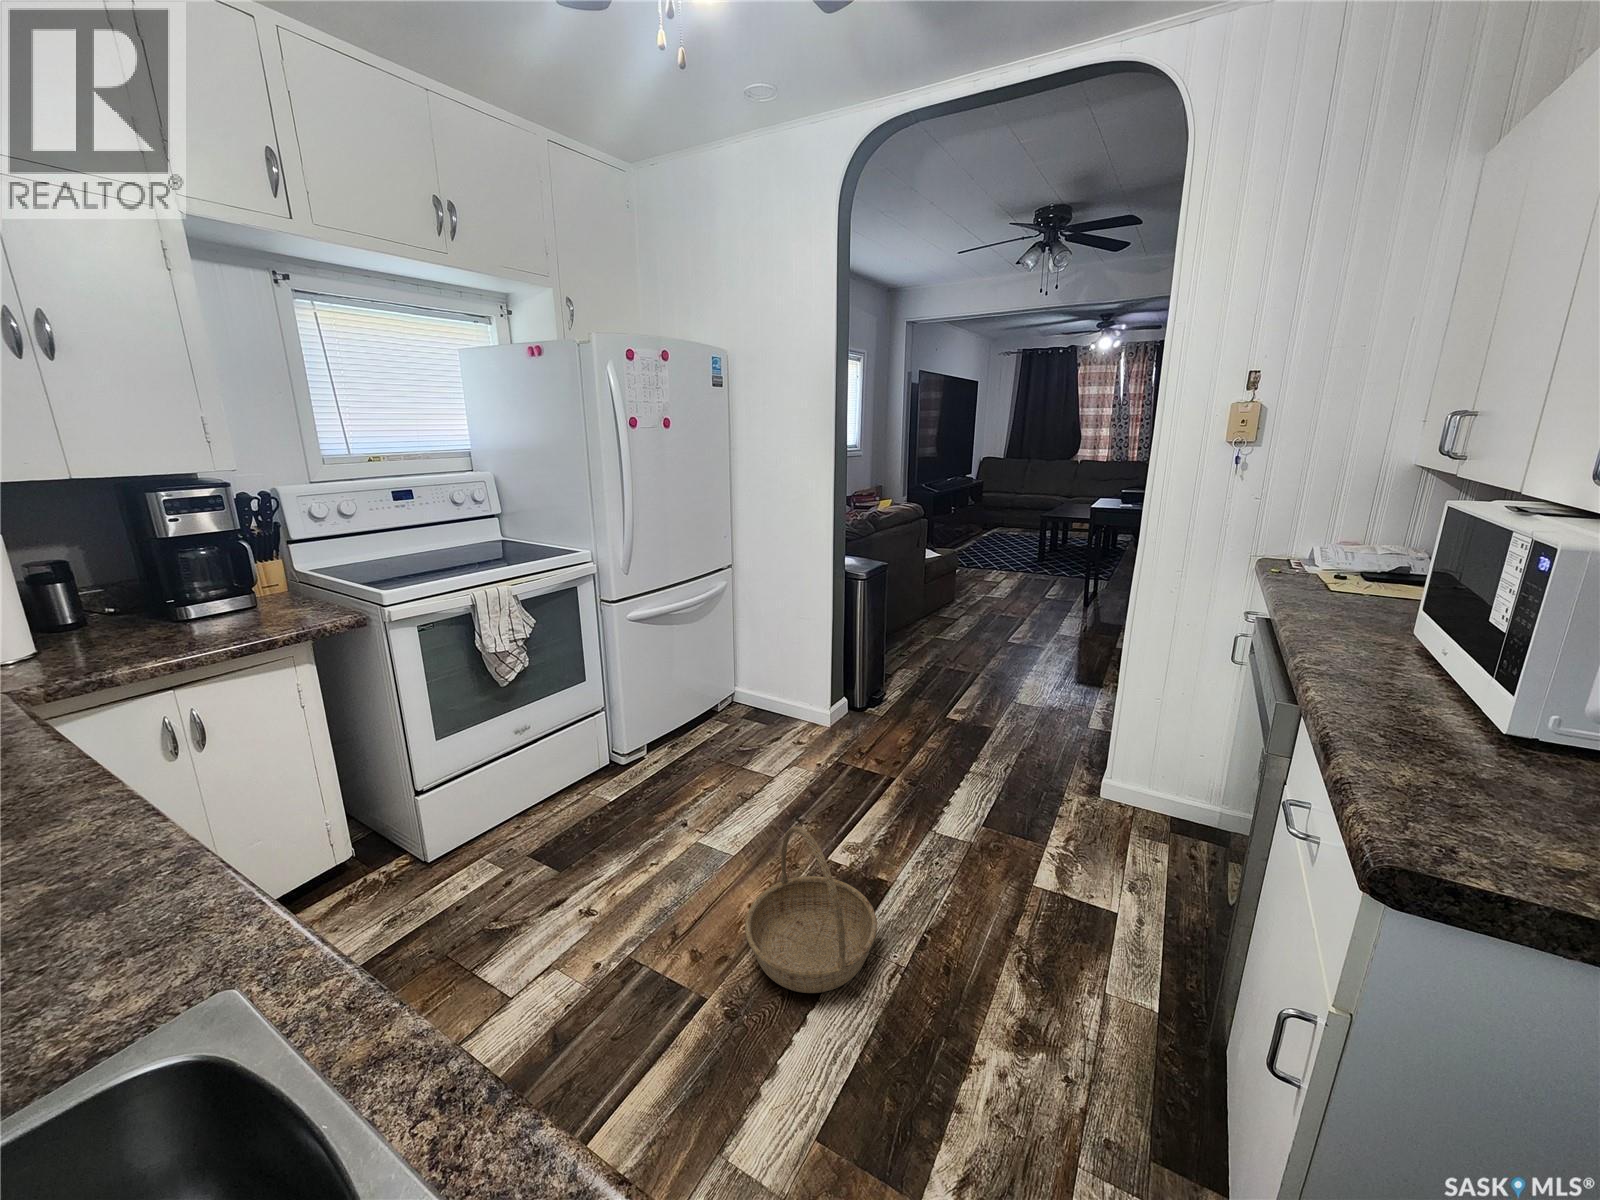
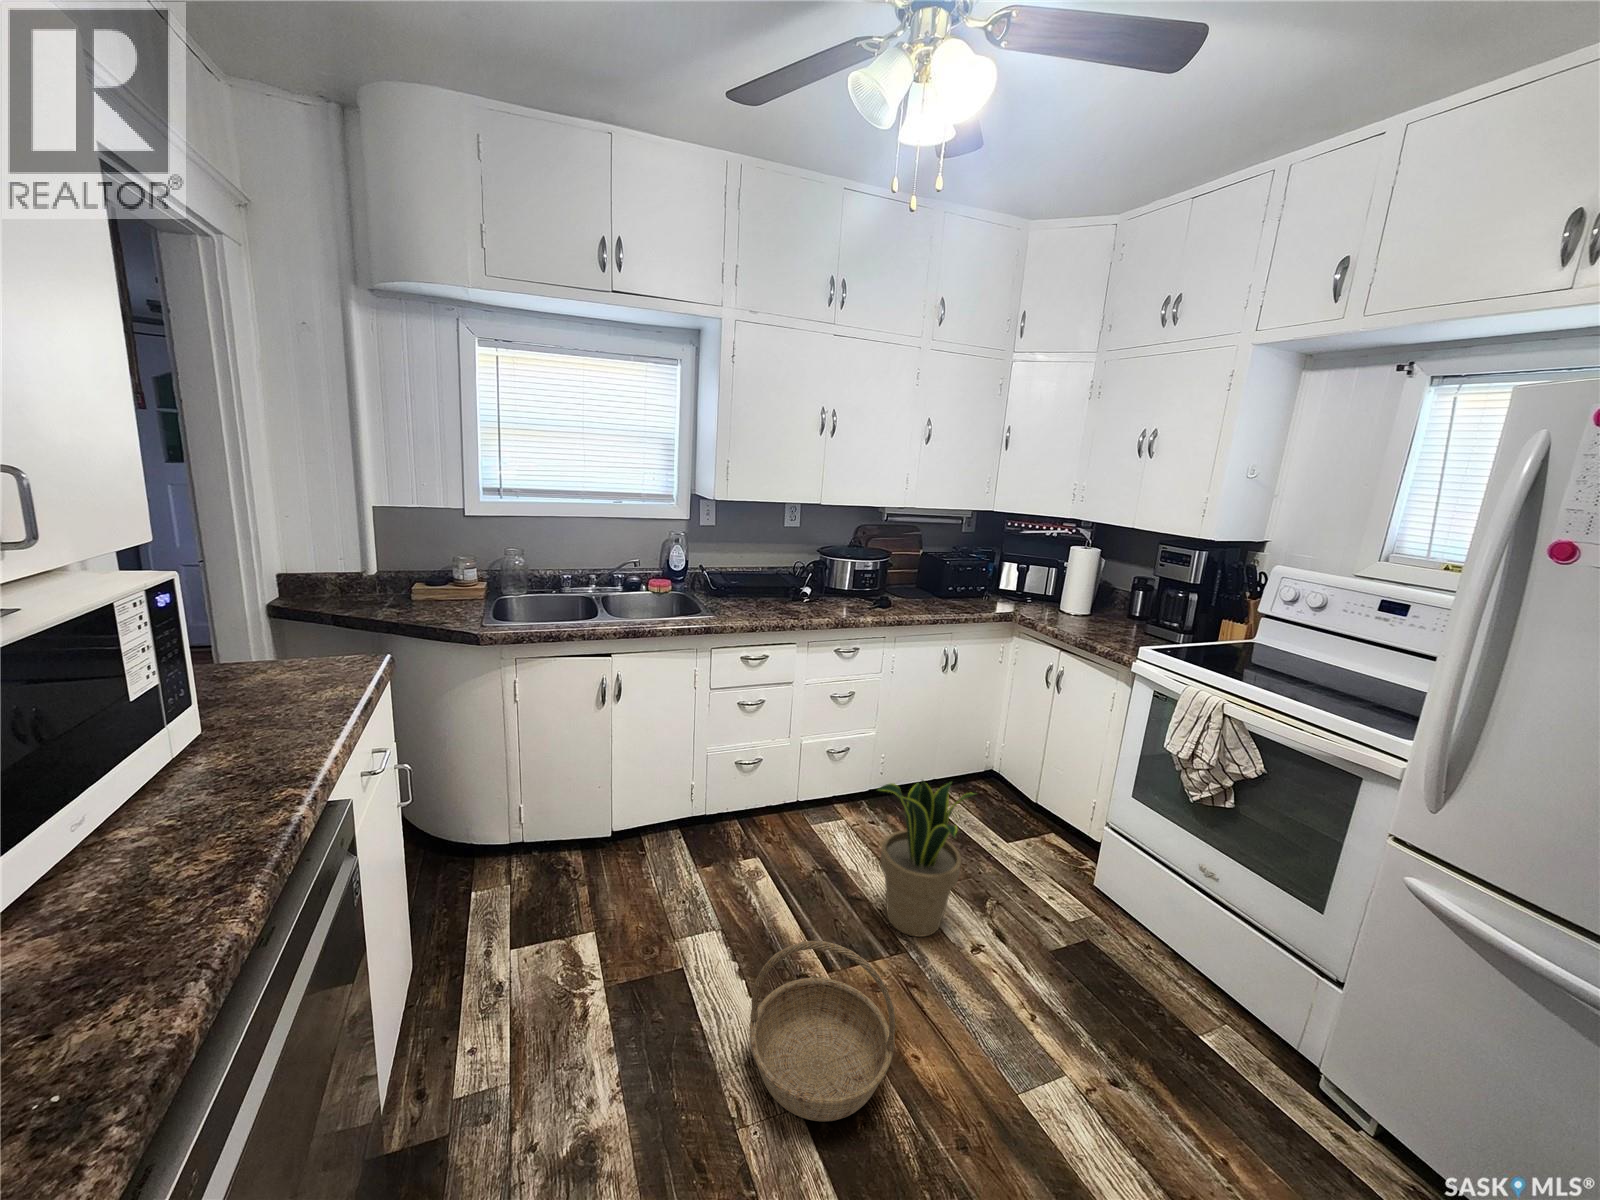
potted plant: none [498,786,611,1001] -> present [878,780,977,937]

